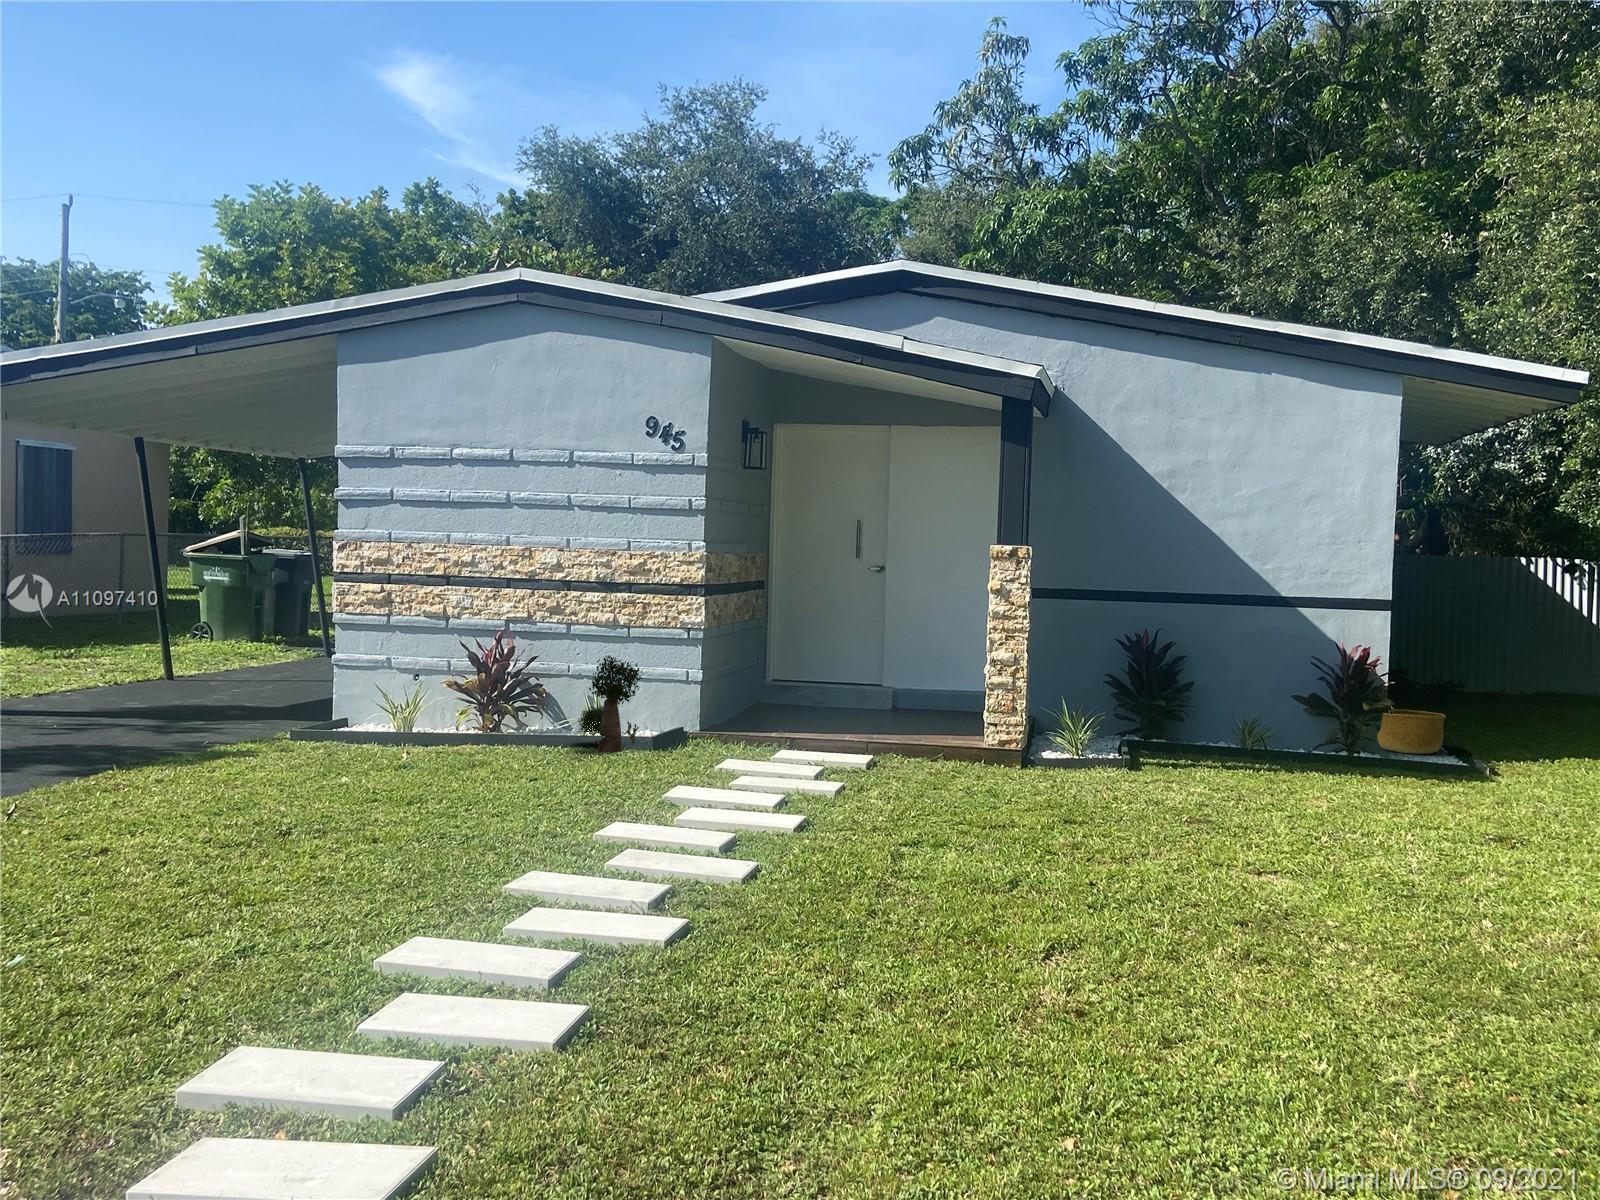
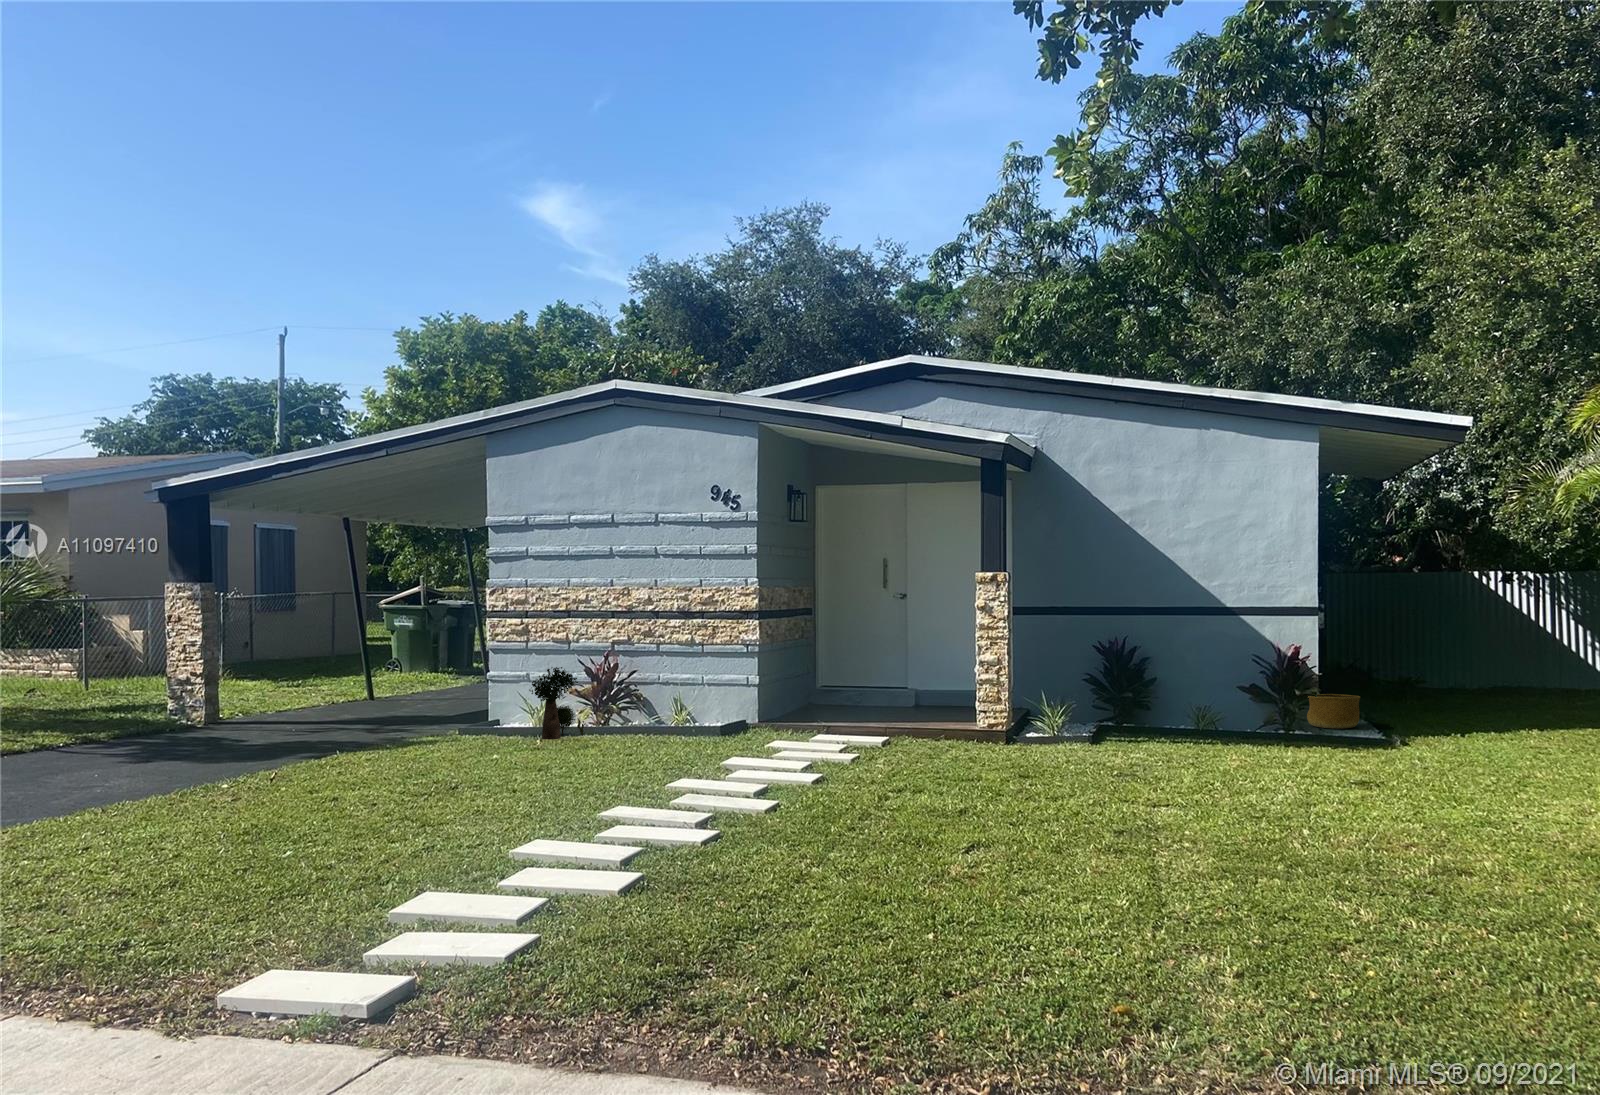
potted plant: present [578,655,642,752] -> present [529,667,586,739]

